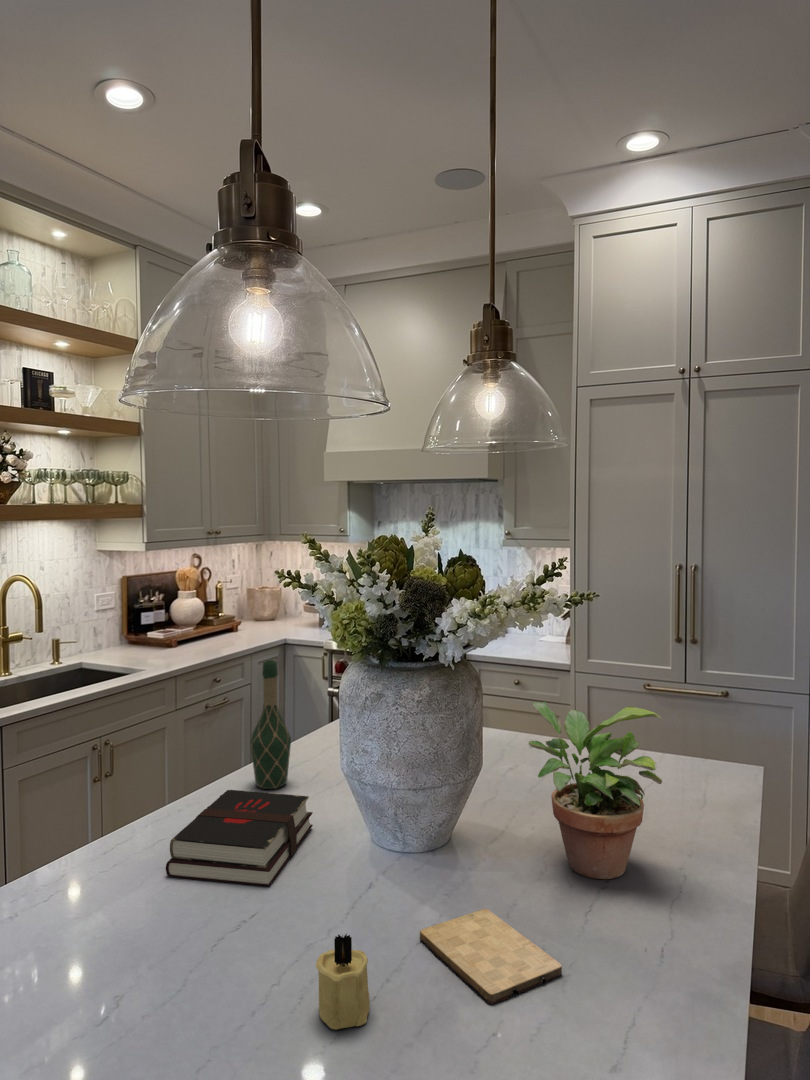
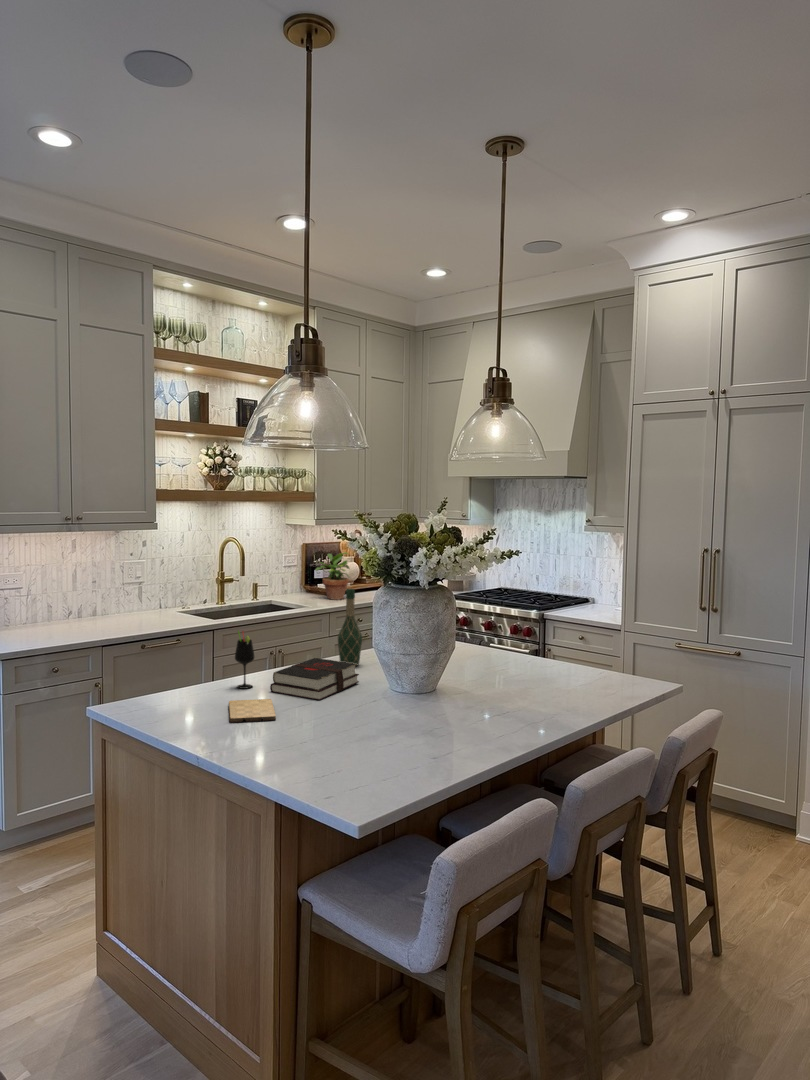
potted plant: present [529,702,662,879] -> present [315,552,349,600]
wine glass: none [90,769,129,876] -> present [235,631,254,689]
cutting board: present [420,909,562,1004] -> present [228,699,276,723]
candle: present [316,934,369,1030] -> none [312,700,340,742]

